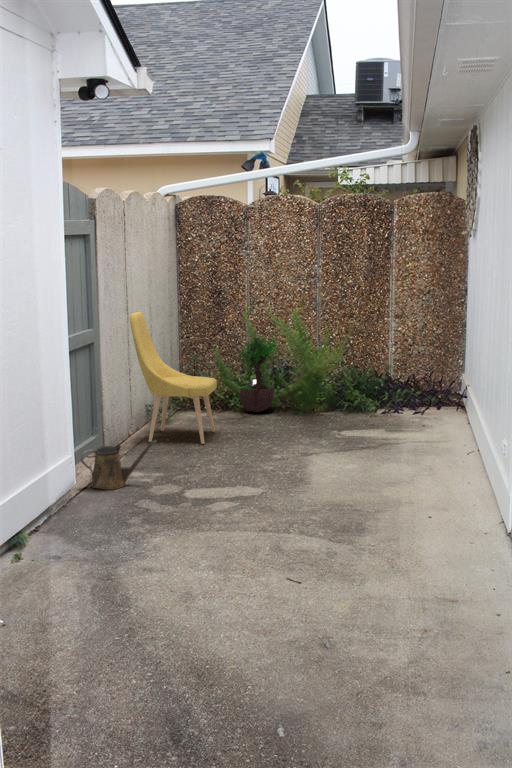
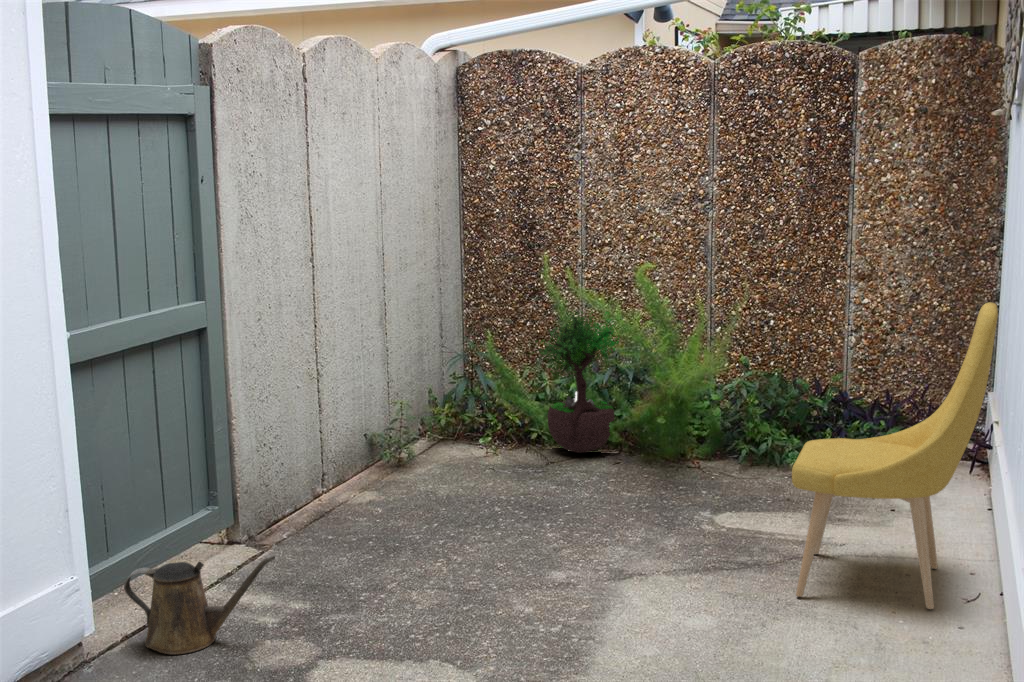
chair: present [129,312,217,444] -> present [792,302,998,609]

